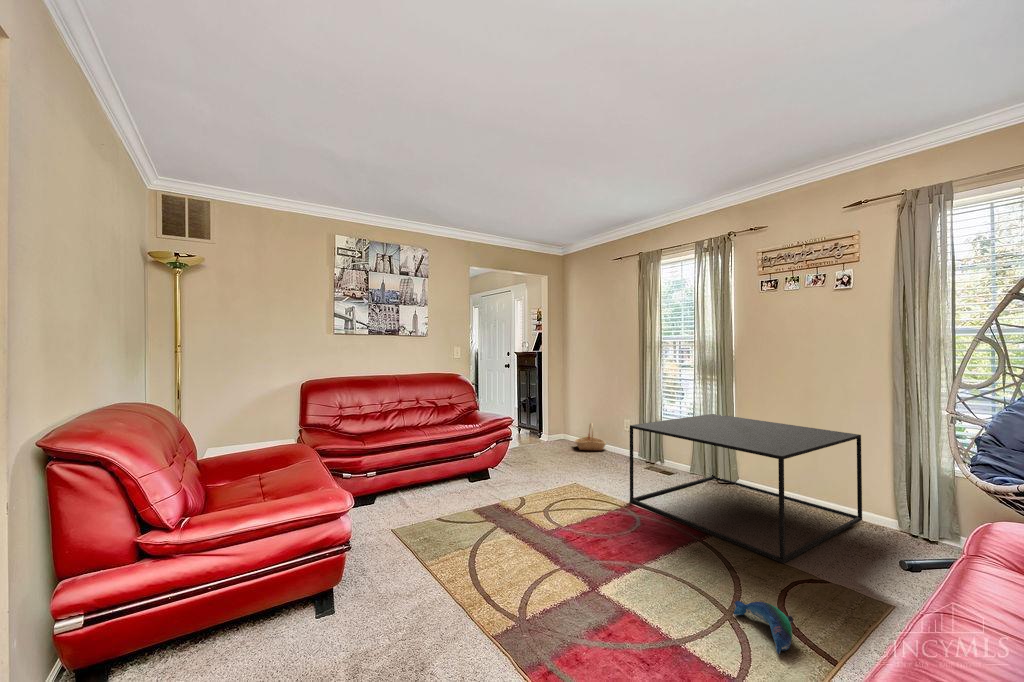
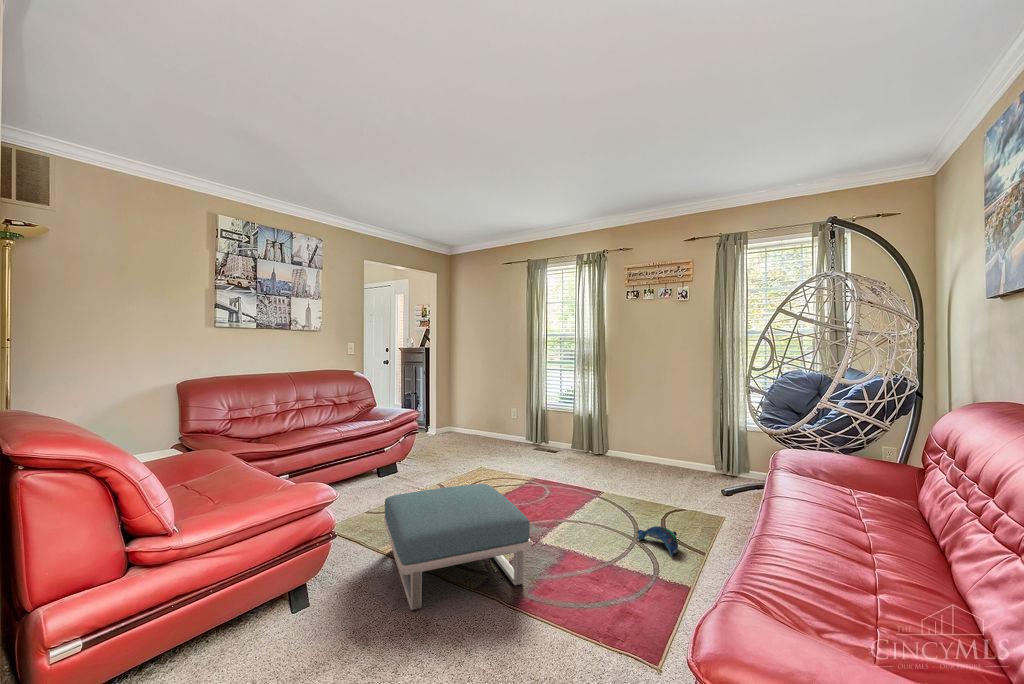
coffee table: present [630,414,862,563] -> none [534,399,694,503]
basket: present [575,423,606,451] -> none [466,414,496,440]
footstool: none [400,508,561,649] -> present [384,484,531,610]

